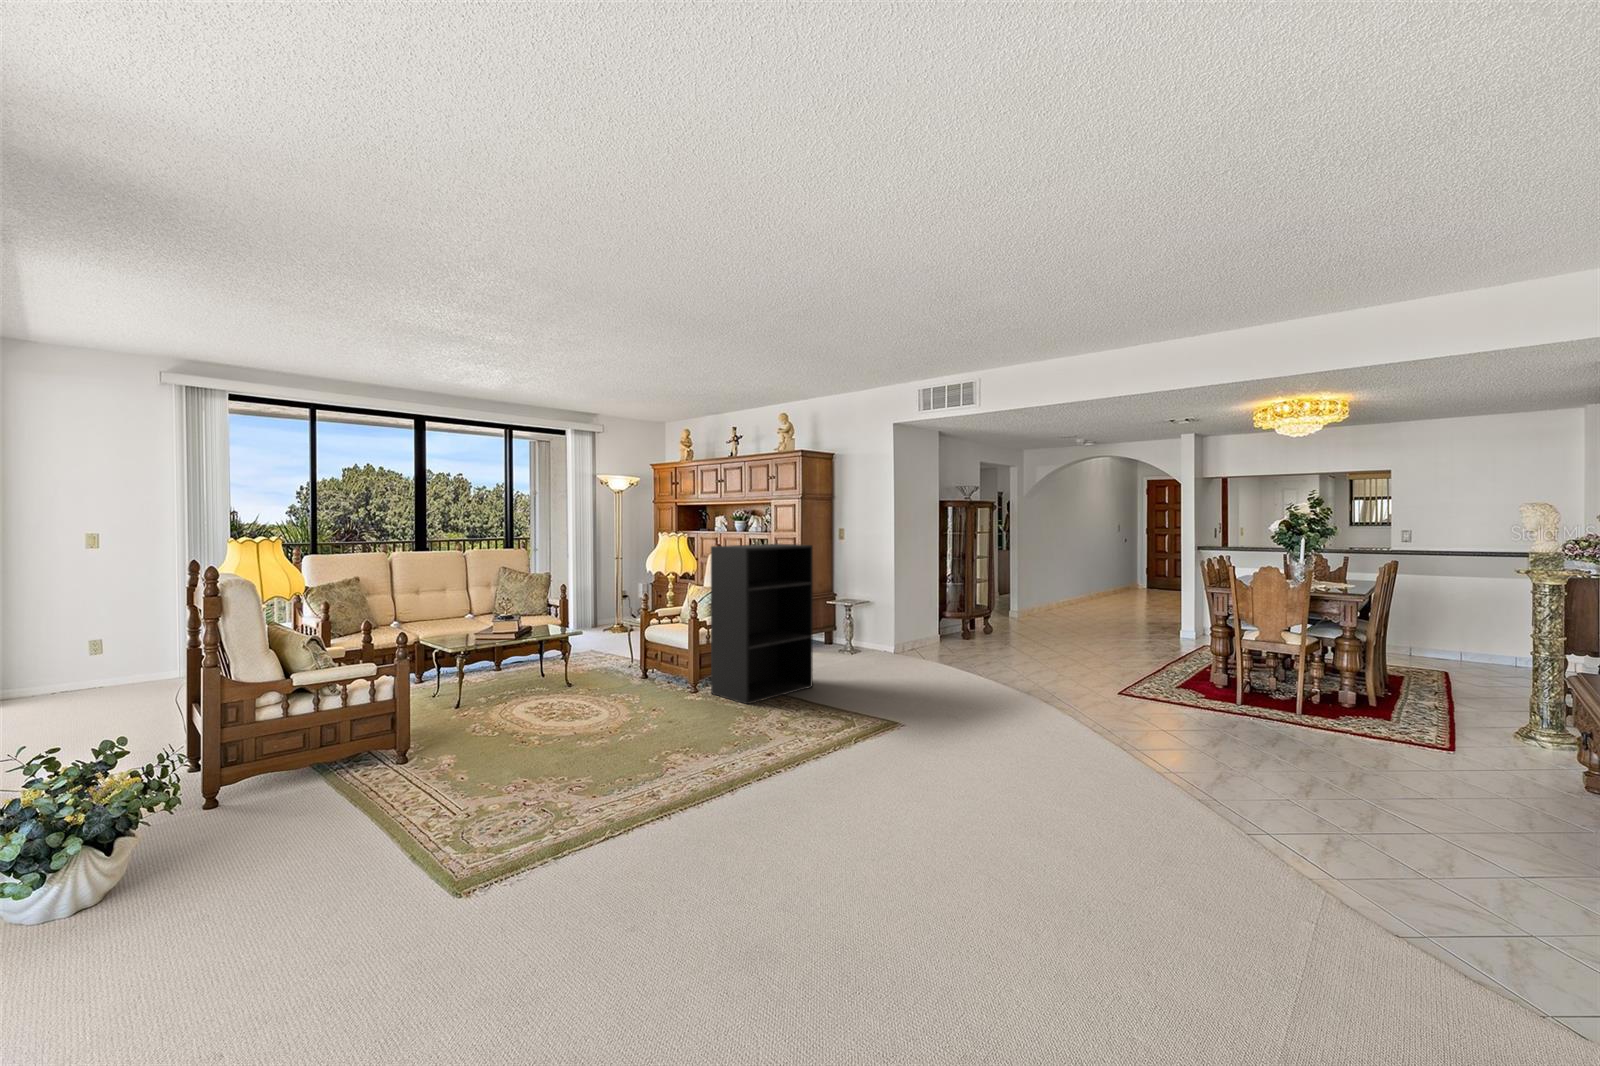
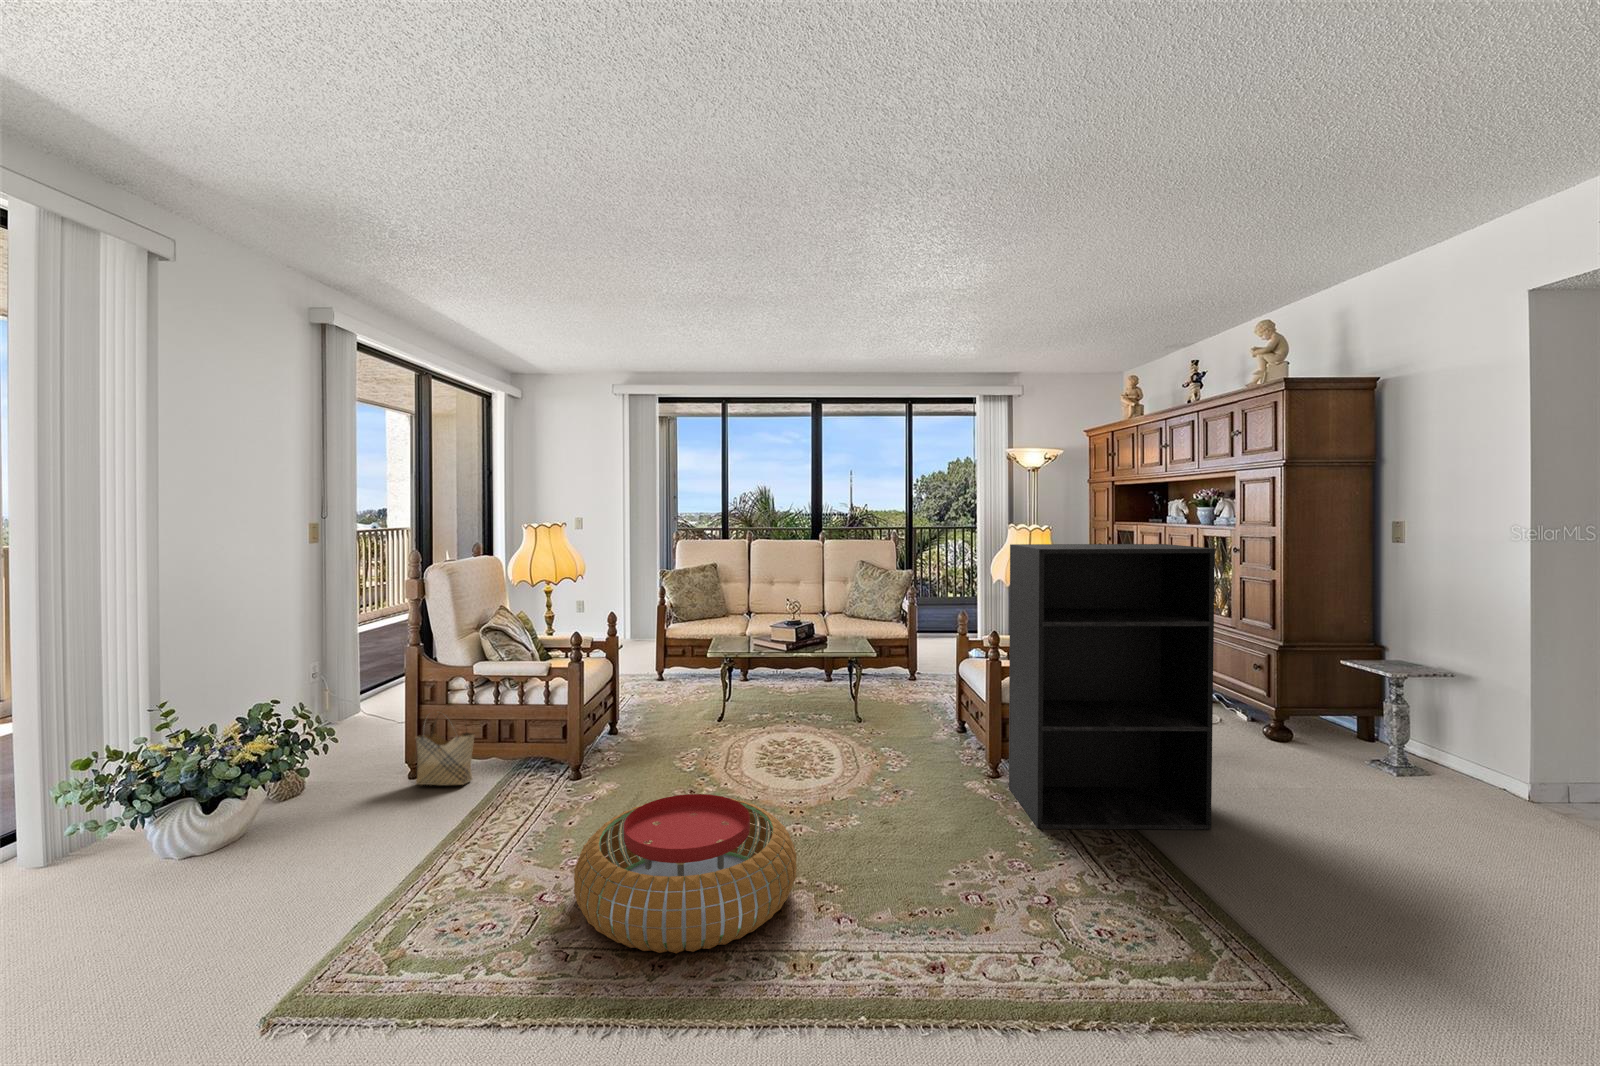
pouf: none [550,713,692,796] -> present [574,794,797,953]
woven basket: none [244,719,311,801] -> present [416,707,475,785]

